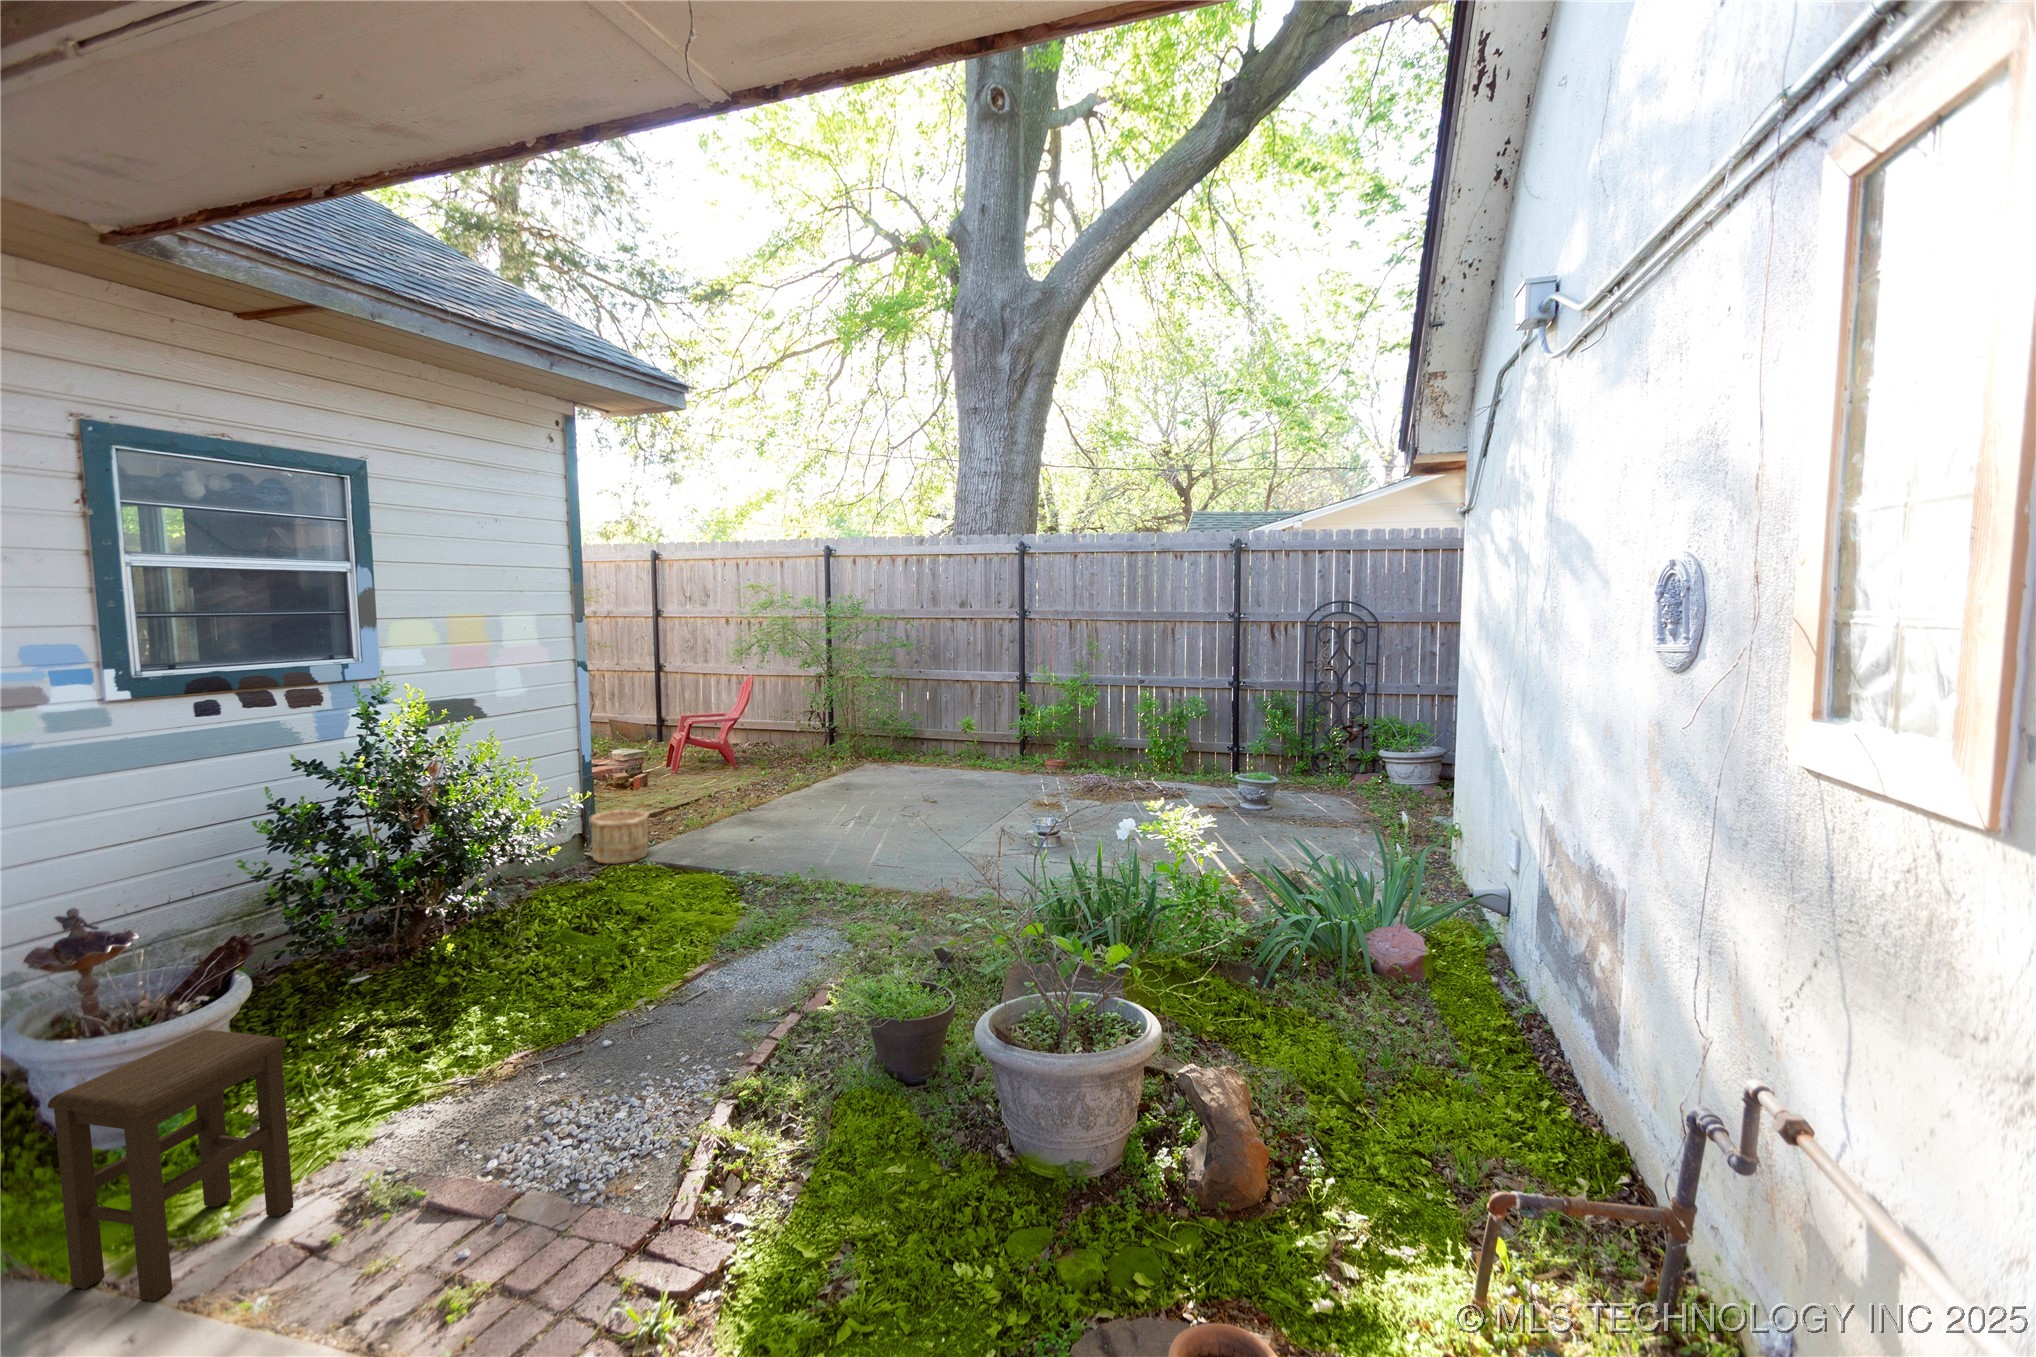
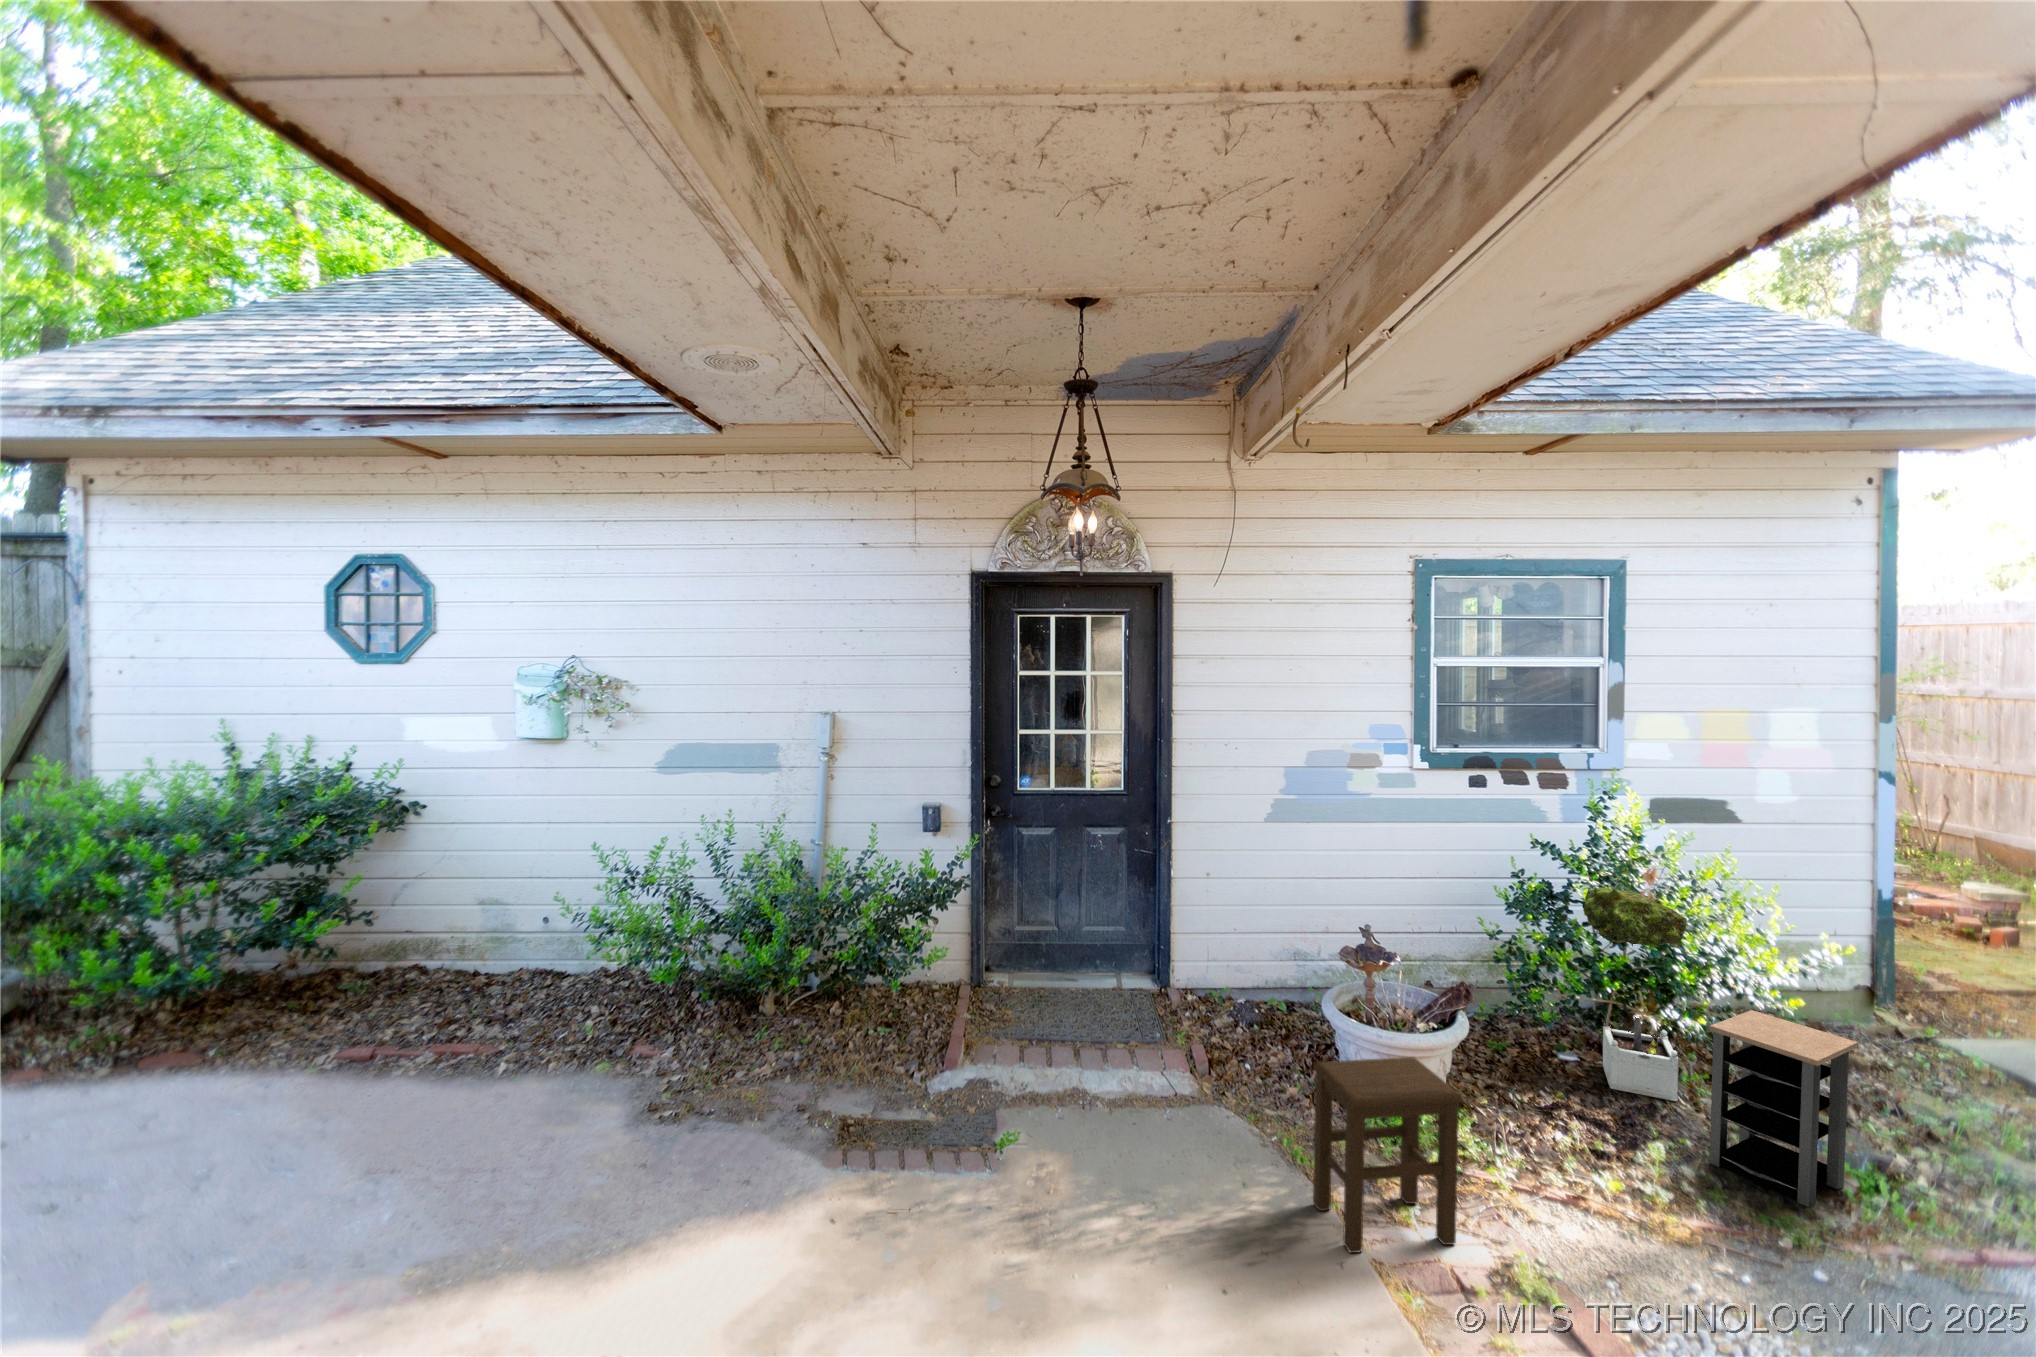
potted tree: none [362,789,472,990] -> present [1582,887,1687,1102]
wooden bucket: present [590,809,649,863] -> none [1872,967,1974,1045]
side table: none [501,861,604,1009] -> present [1709,1010,1858,1207]

